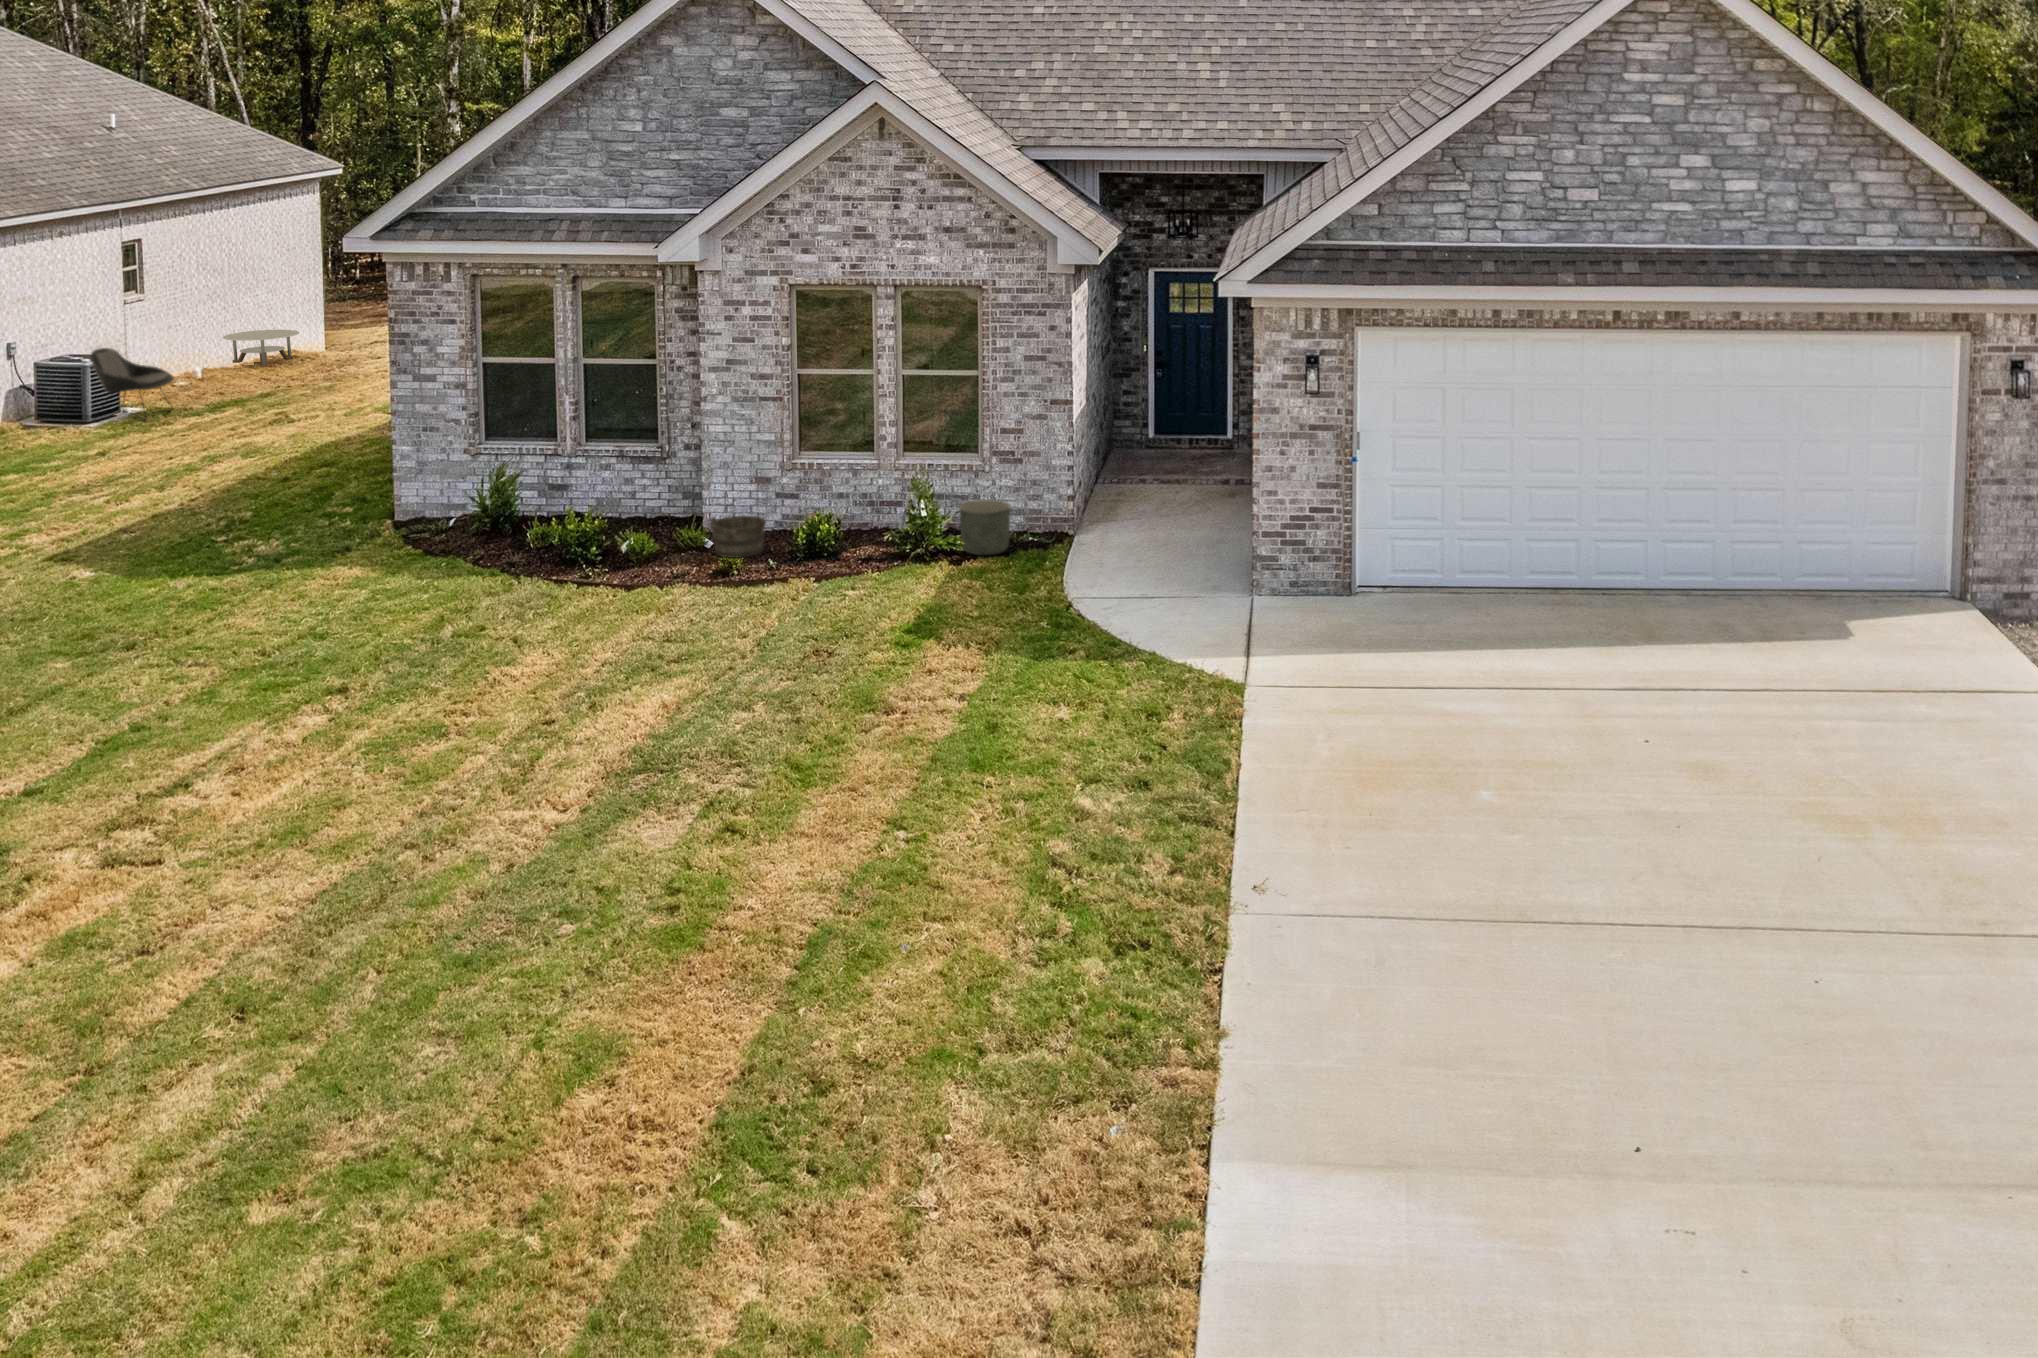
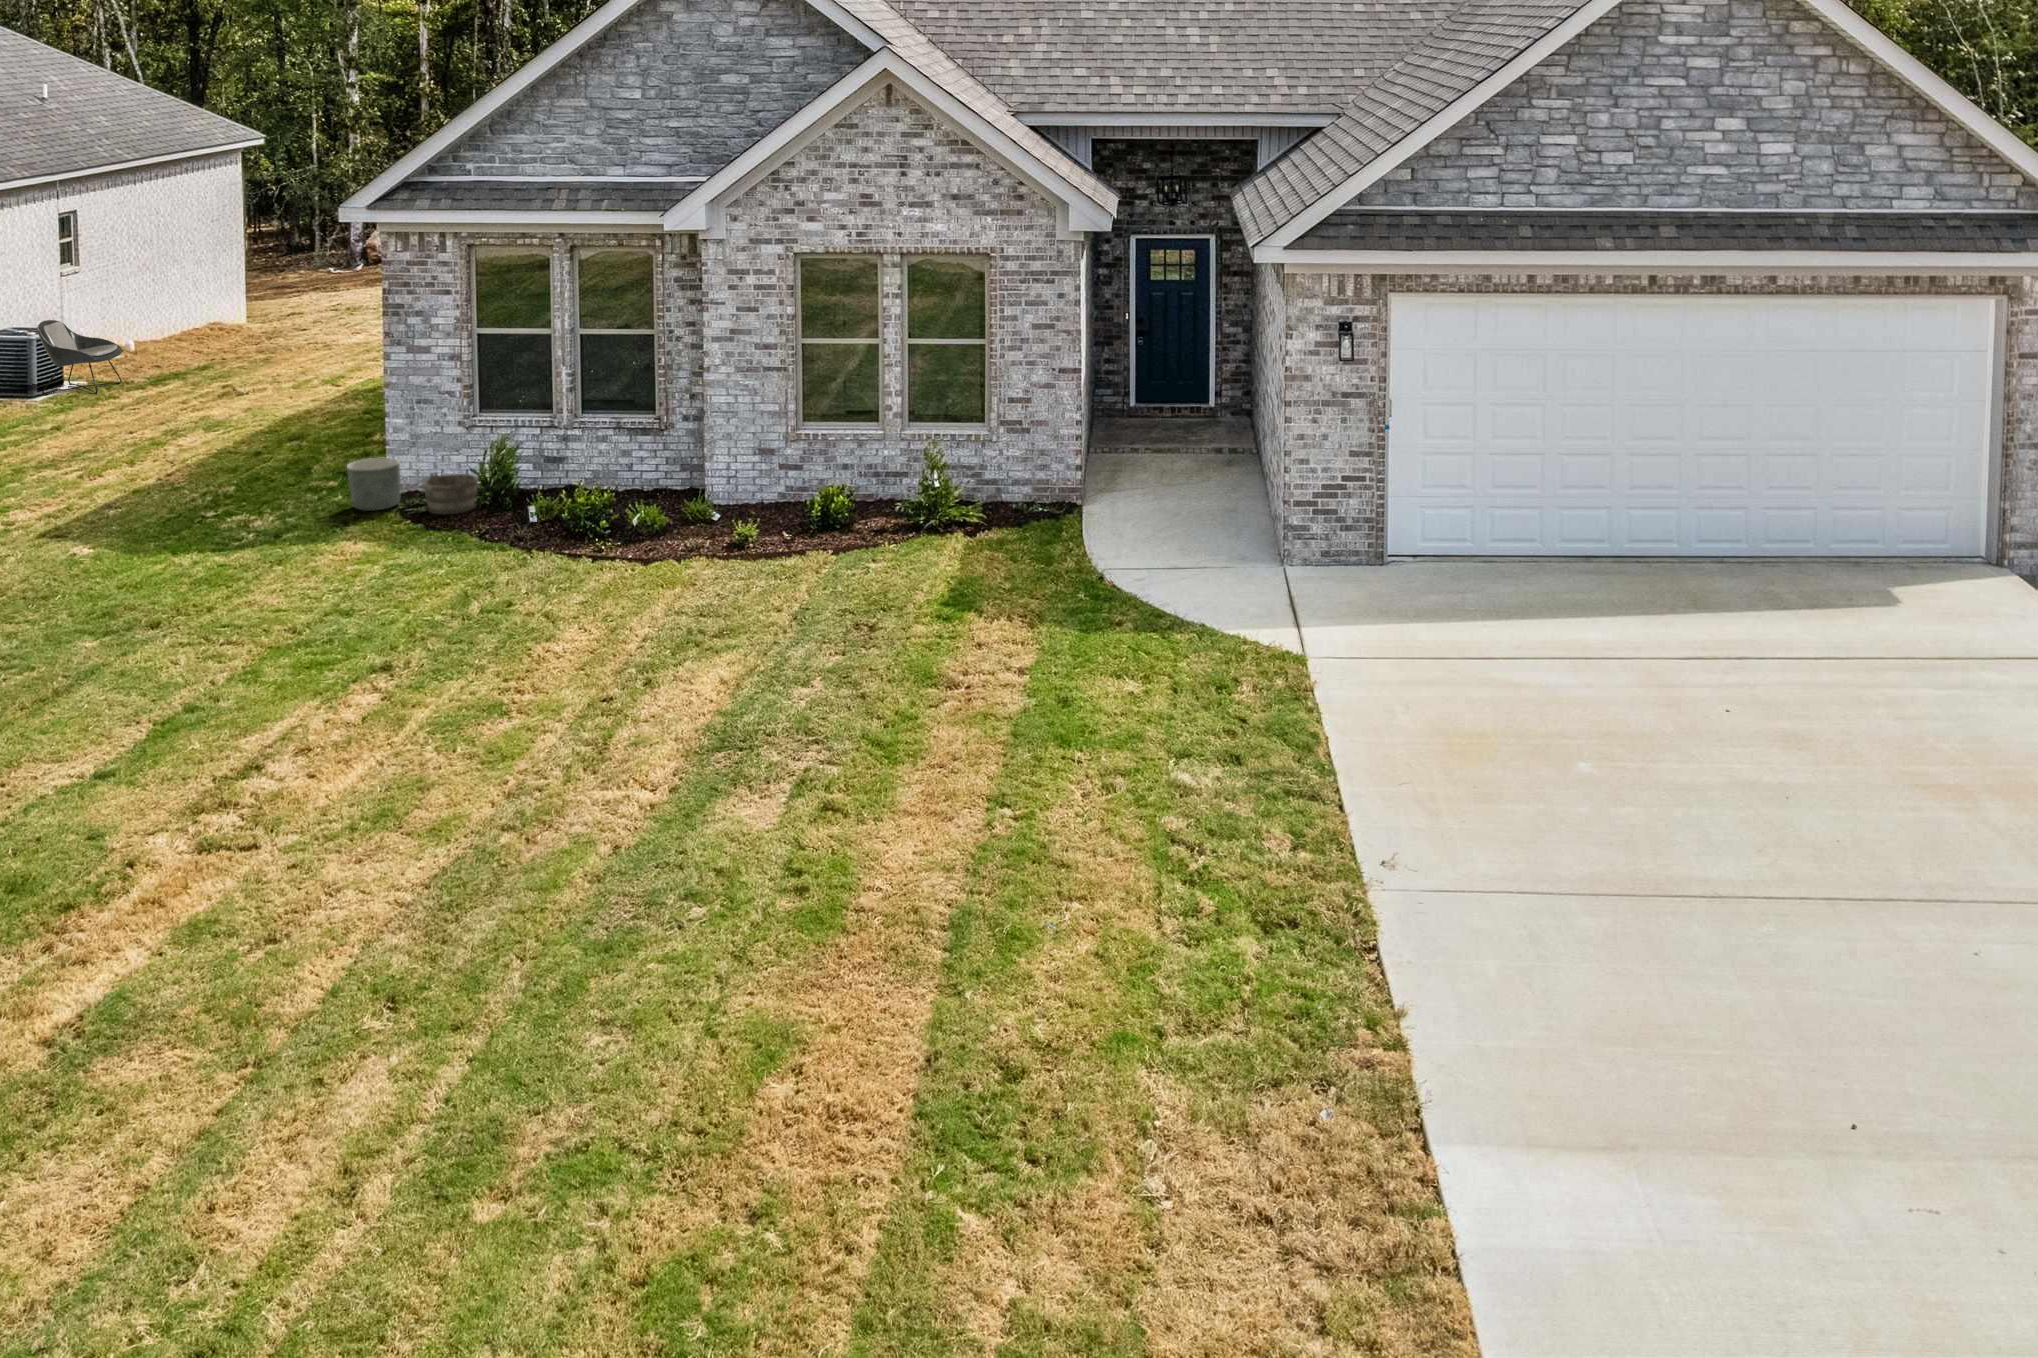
round table: present [223,330,299,367] -> none [160,300,238,338]
planter: present [959,500,1010,555] -> present [347,458,400,511]
bucket: present [710,516,766,558] -> present [418,472,478,514]

